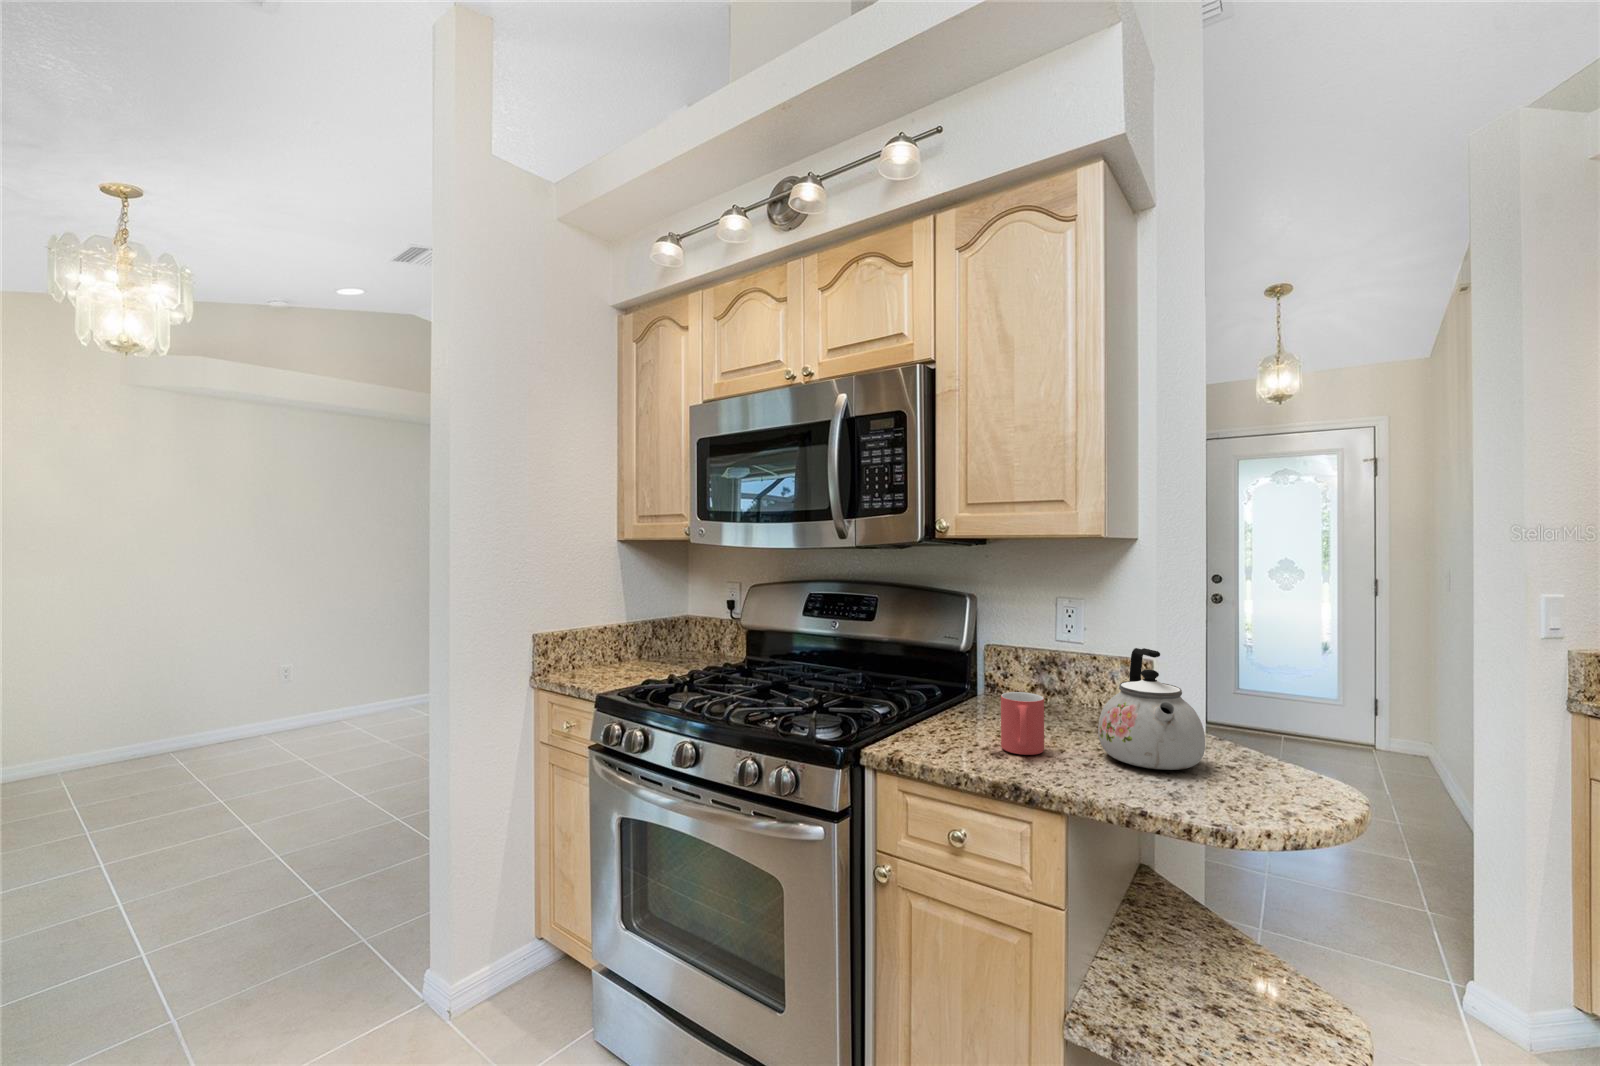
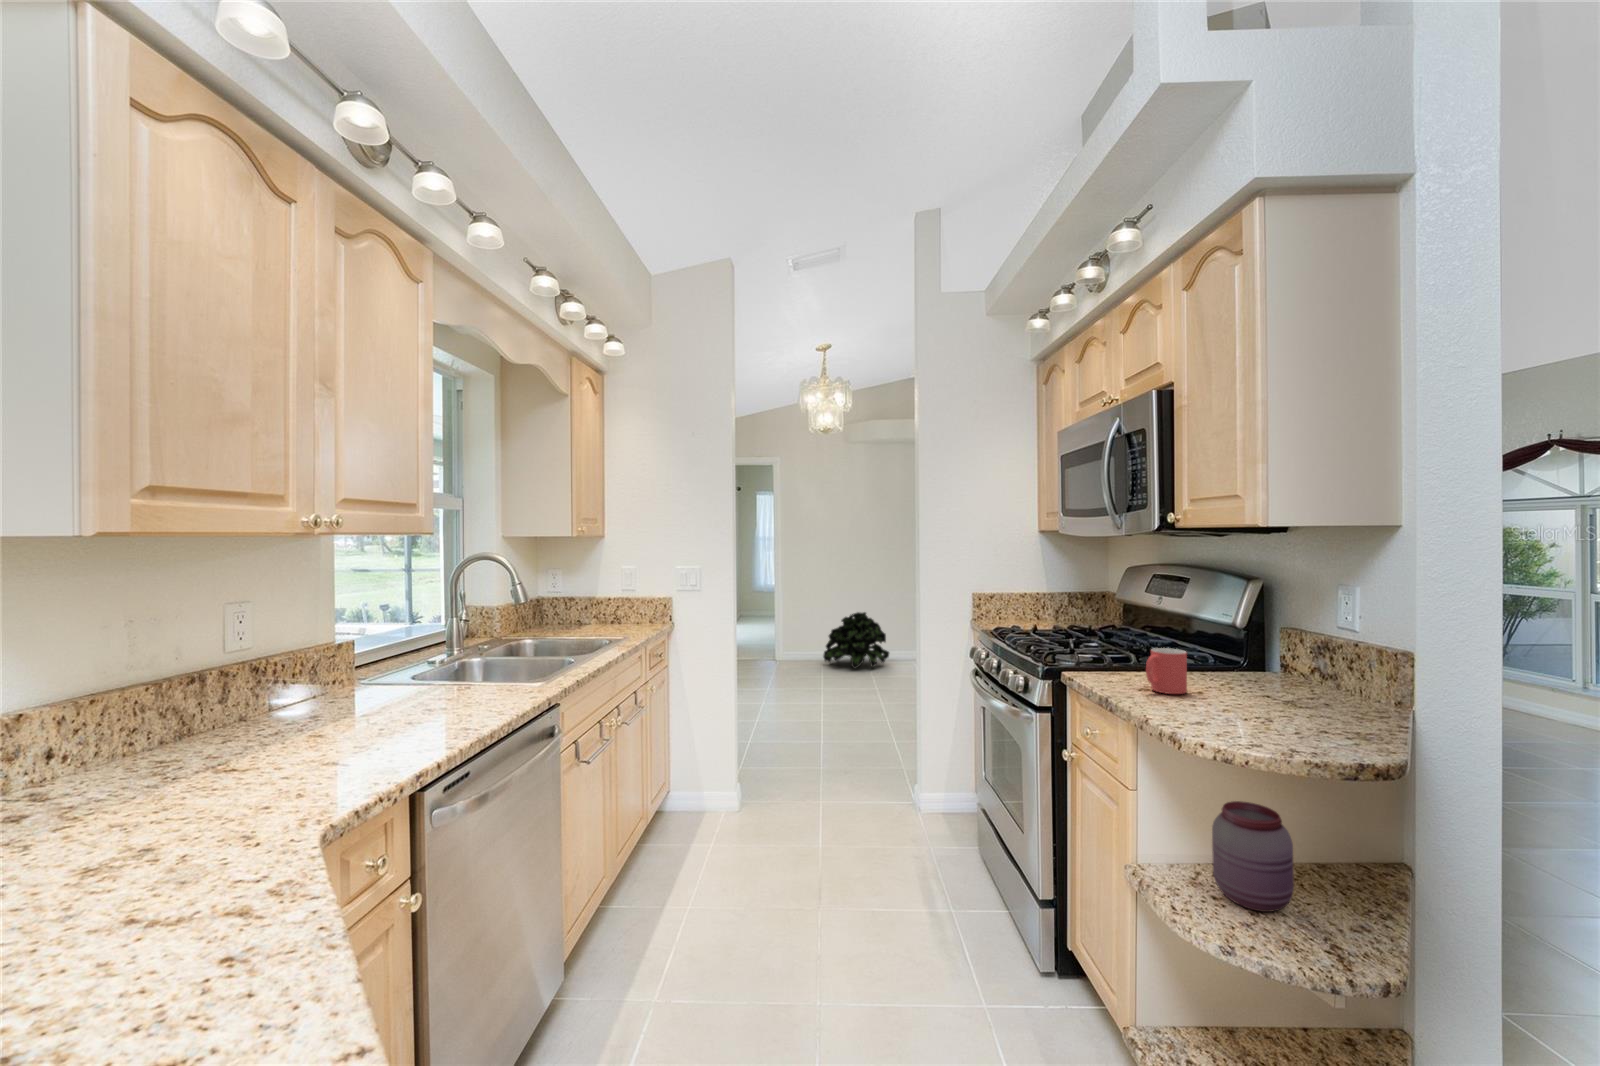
kettle: present [1098,648,1205,770] -> none [1211,622,1307,720]
potted plant: none [61,676,222,783] -> present [823,612,889,669]
jar: none [1154,873,1250,1017] -> present [1212,801,1294,912]

